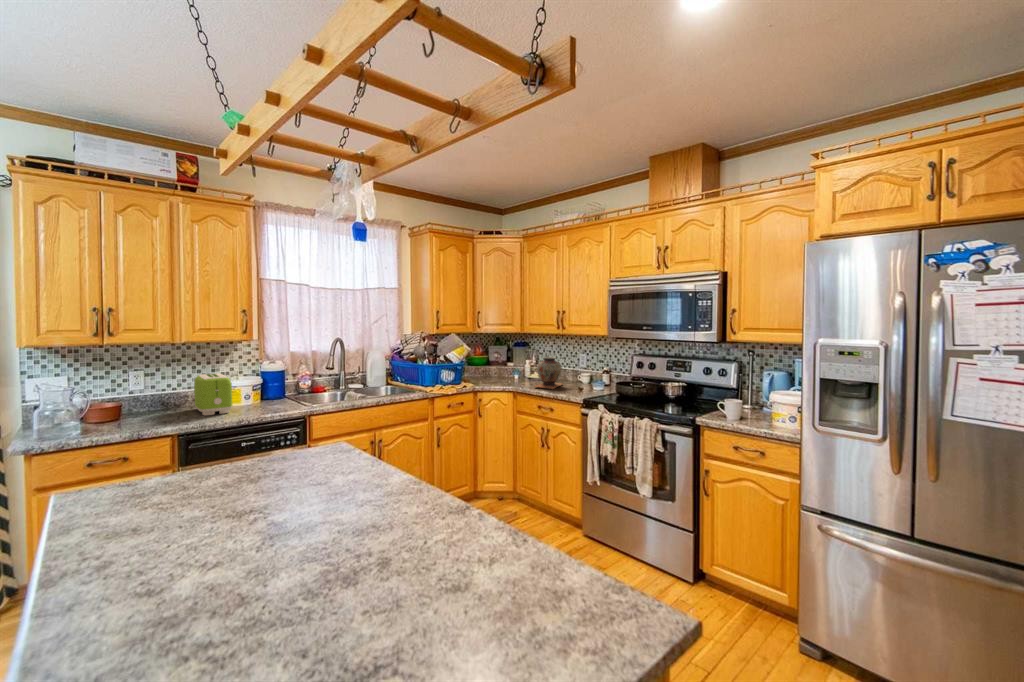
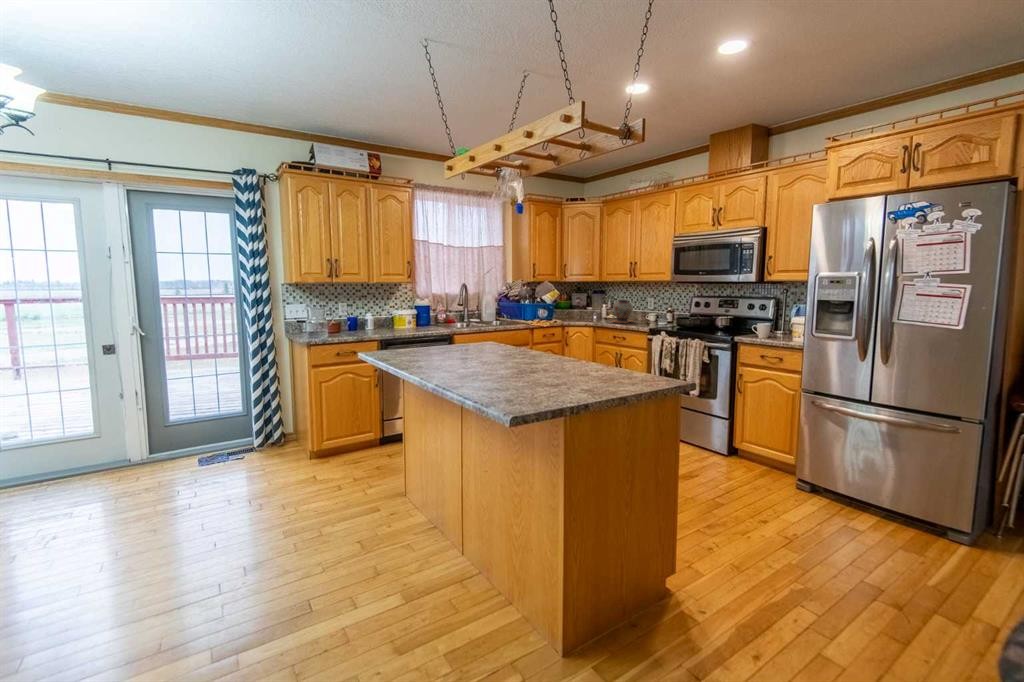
toaster: present [194,373,232,415] -> none [378,305,405,331]

